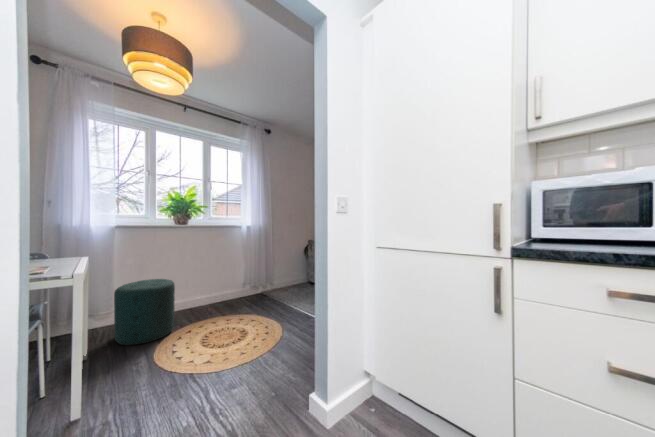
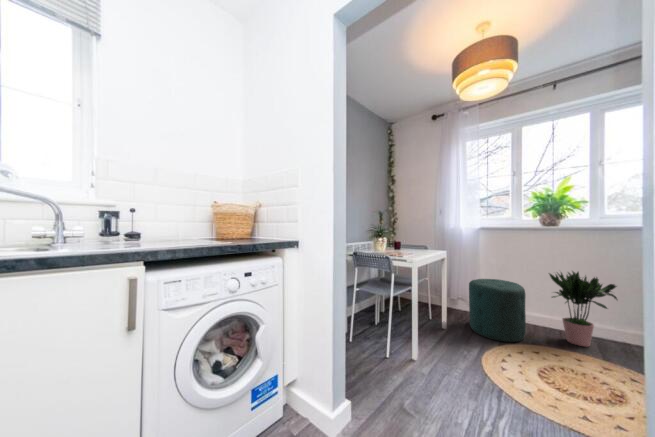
potted plant: none [186,256,230,314] -> present [549,271,617,347]

